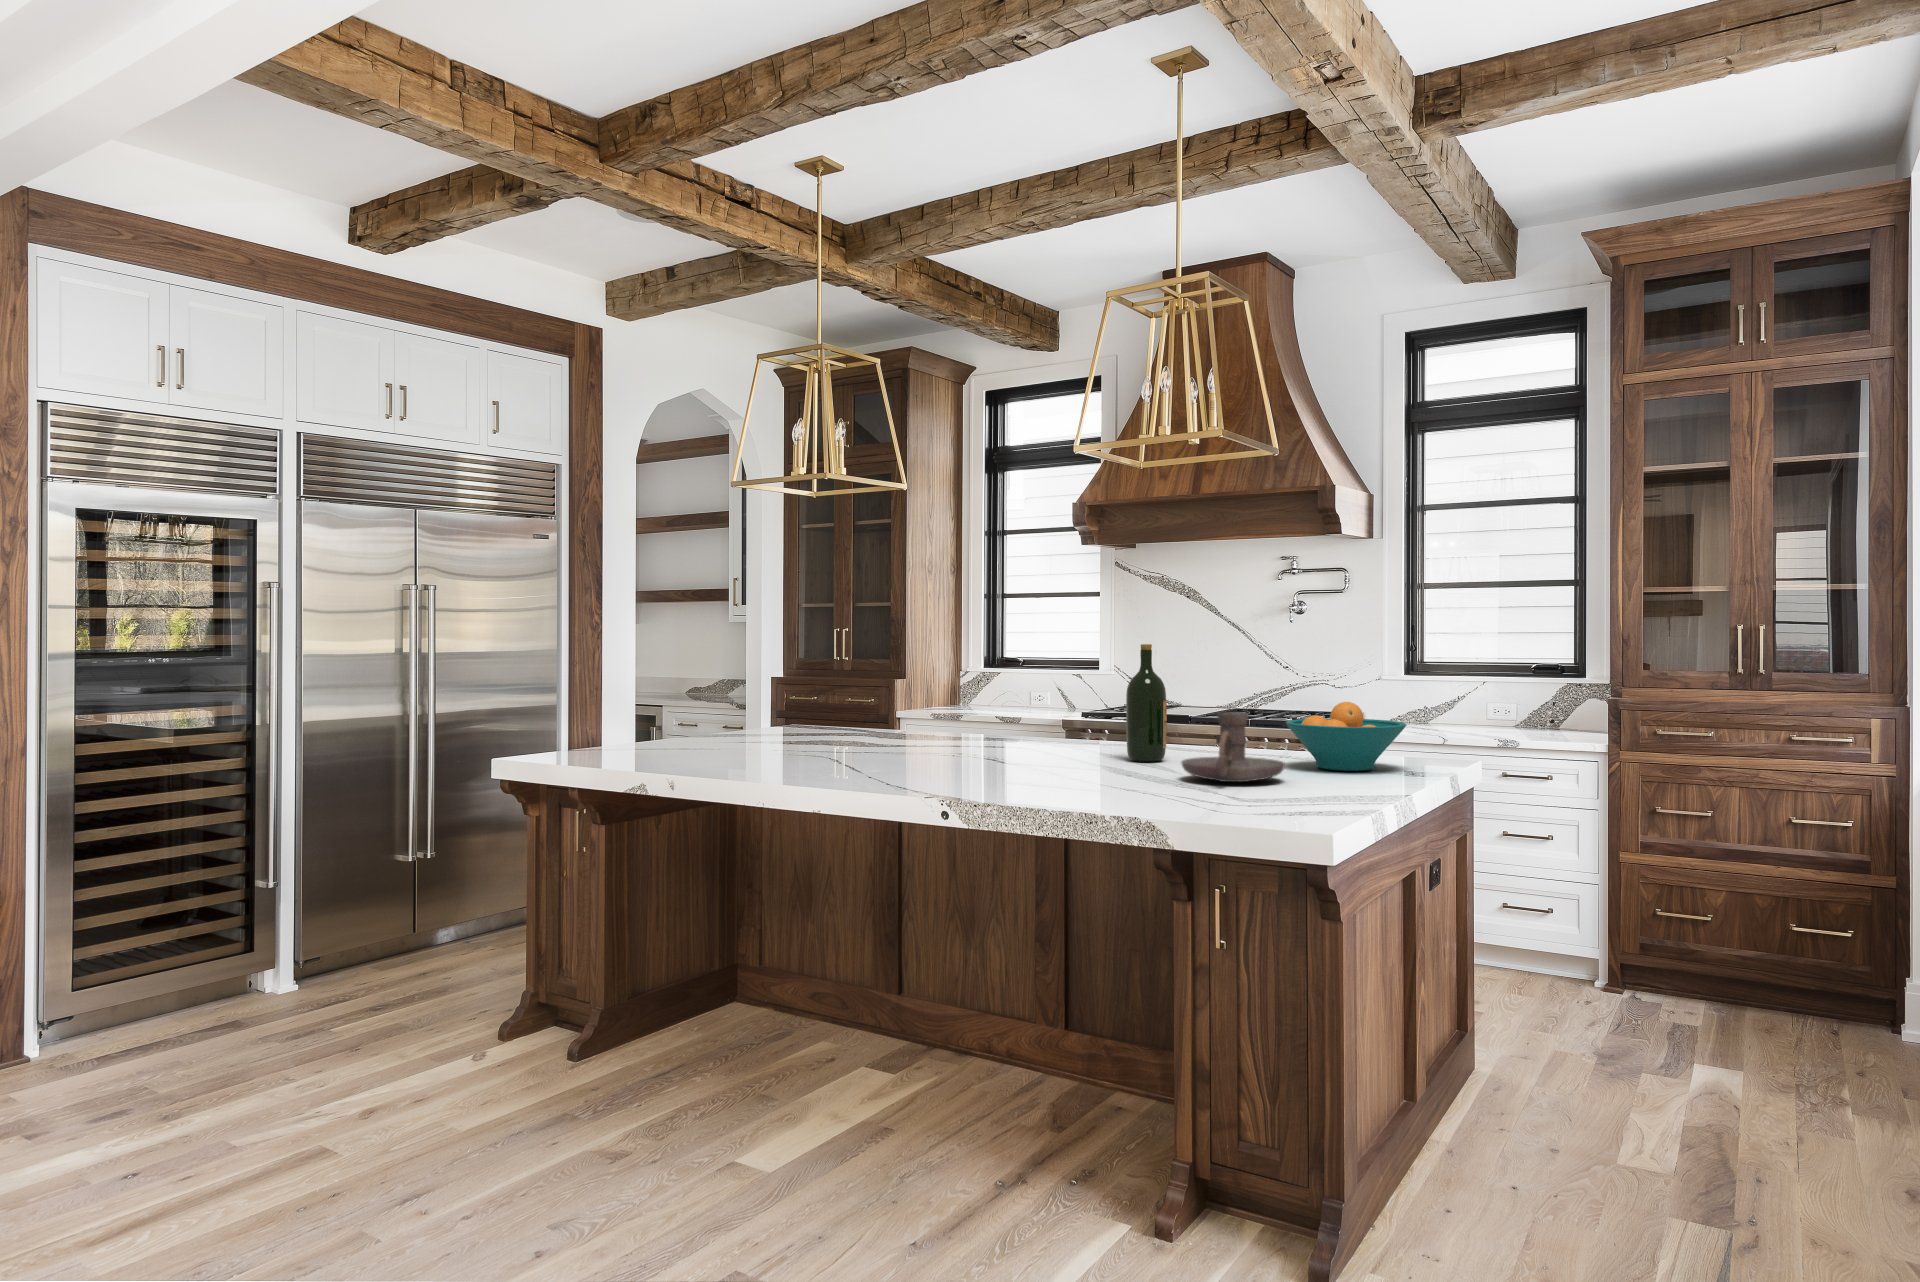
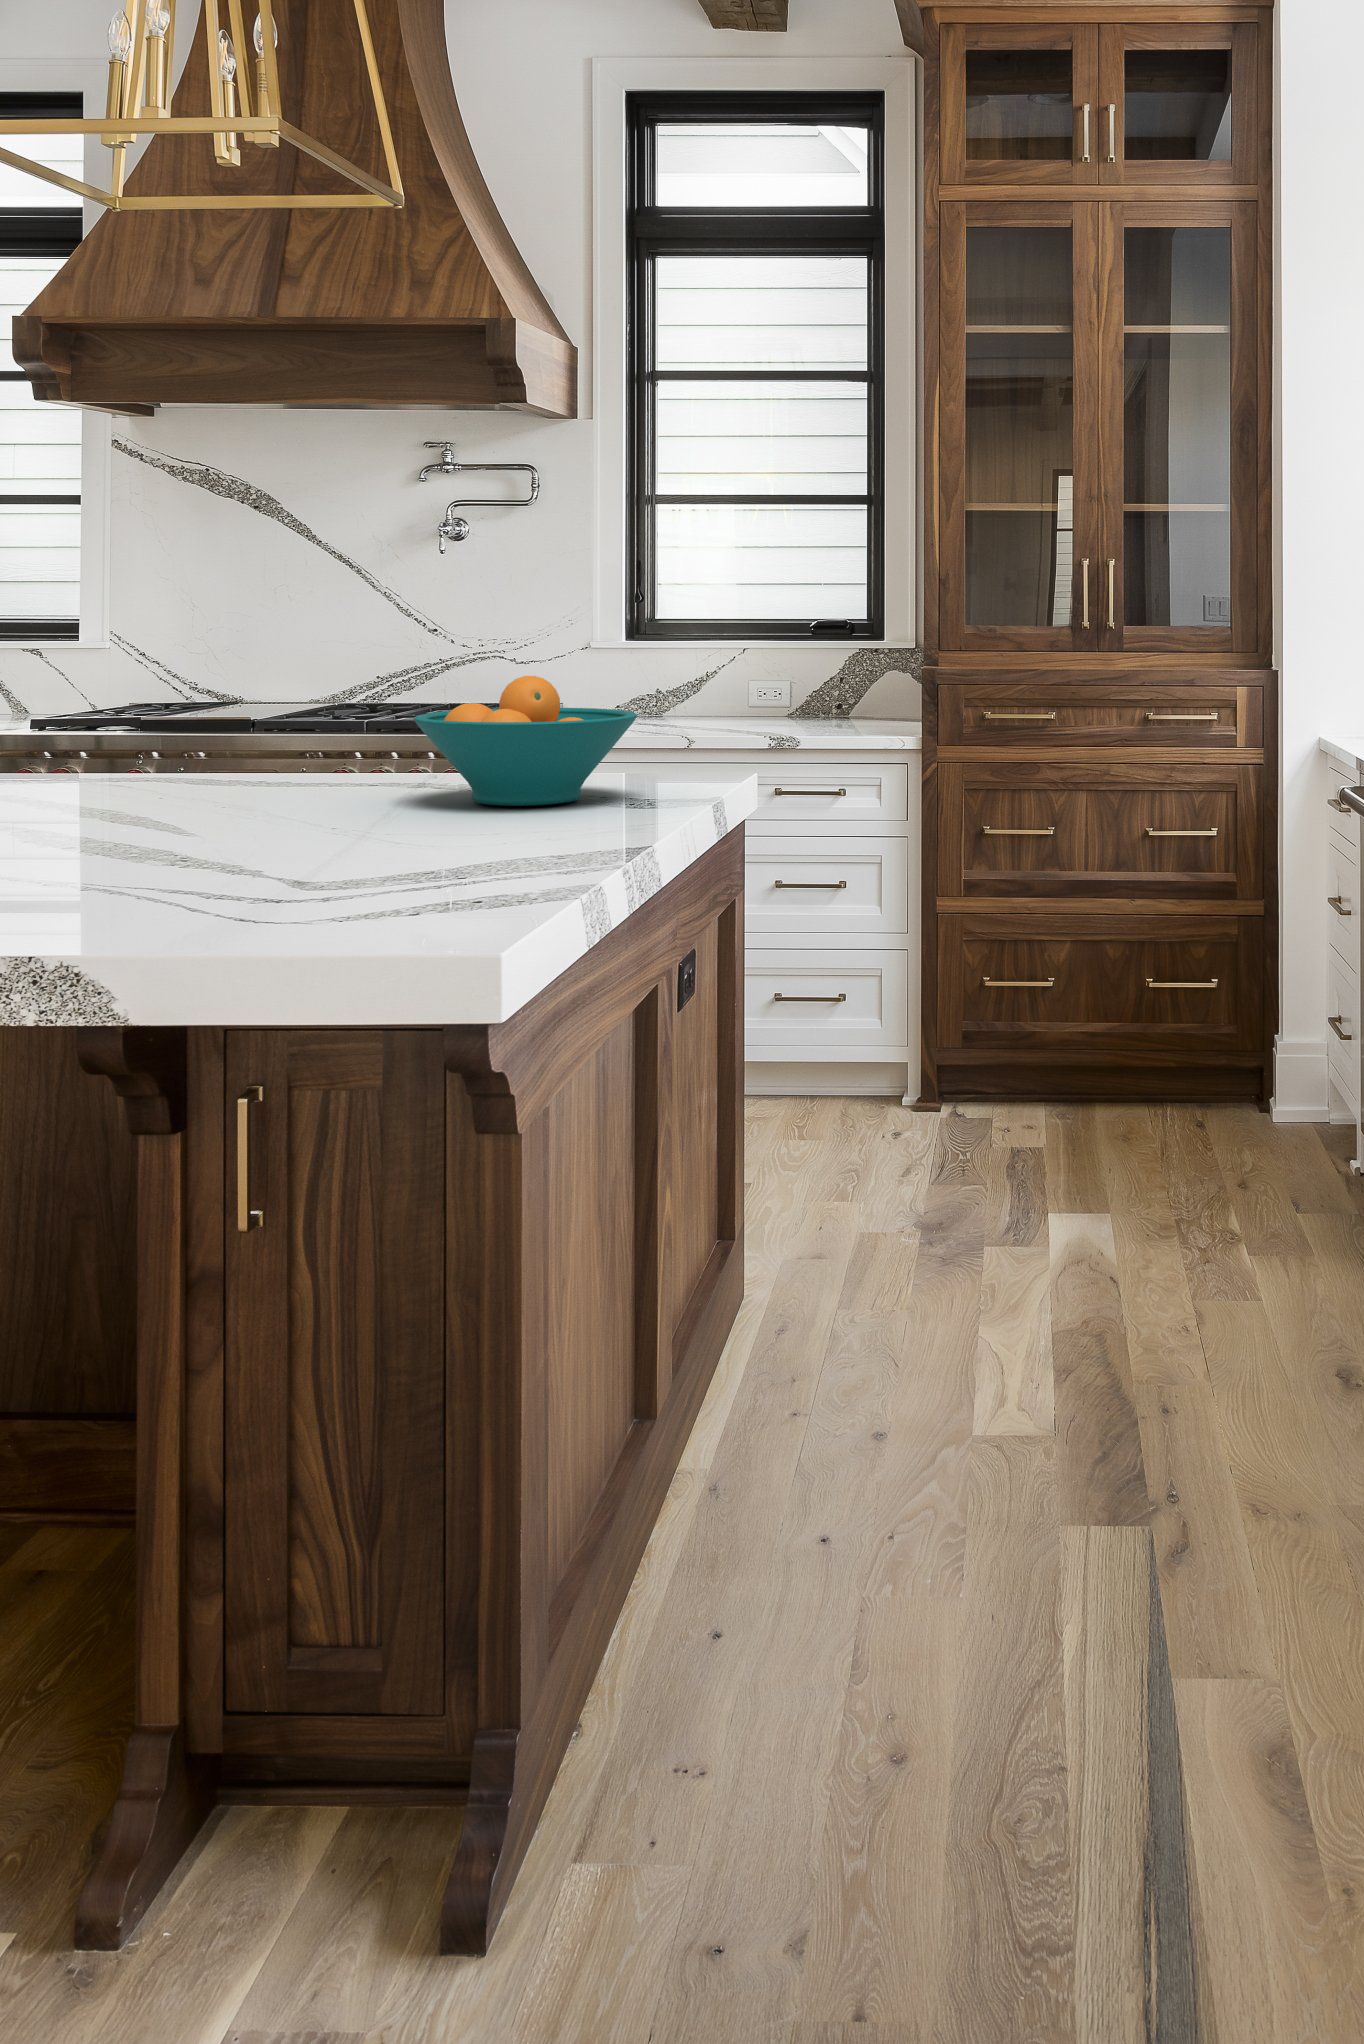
wine bottle: present [1126,644,1167,762] -> none [78,567,169,810]
candle holder: present [1181,712,1285,782] -> none [182,700,408,845]

